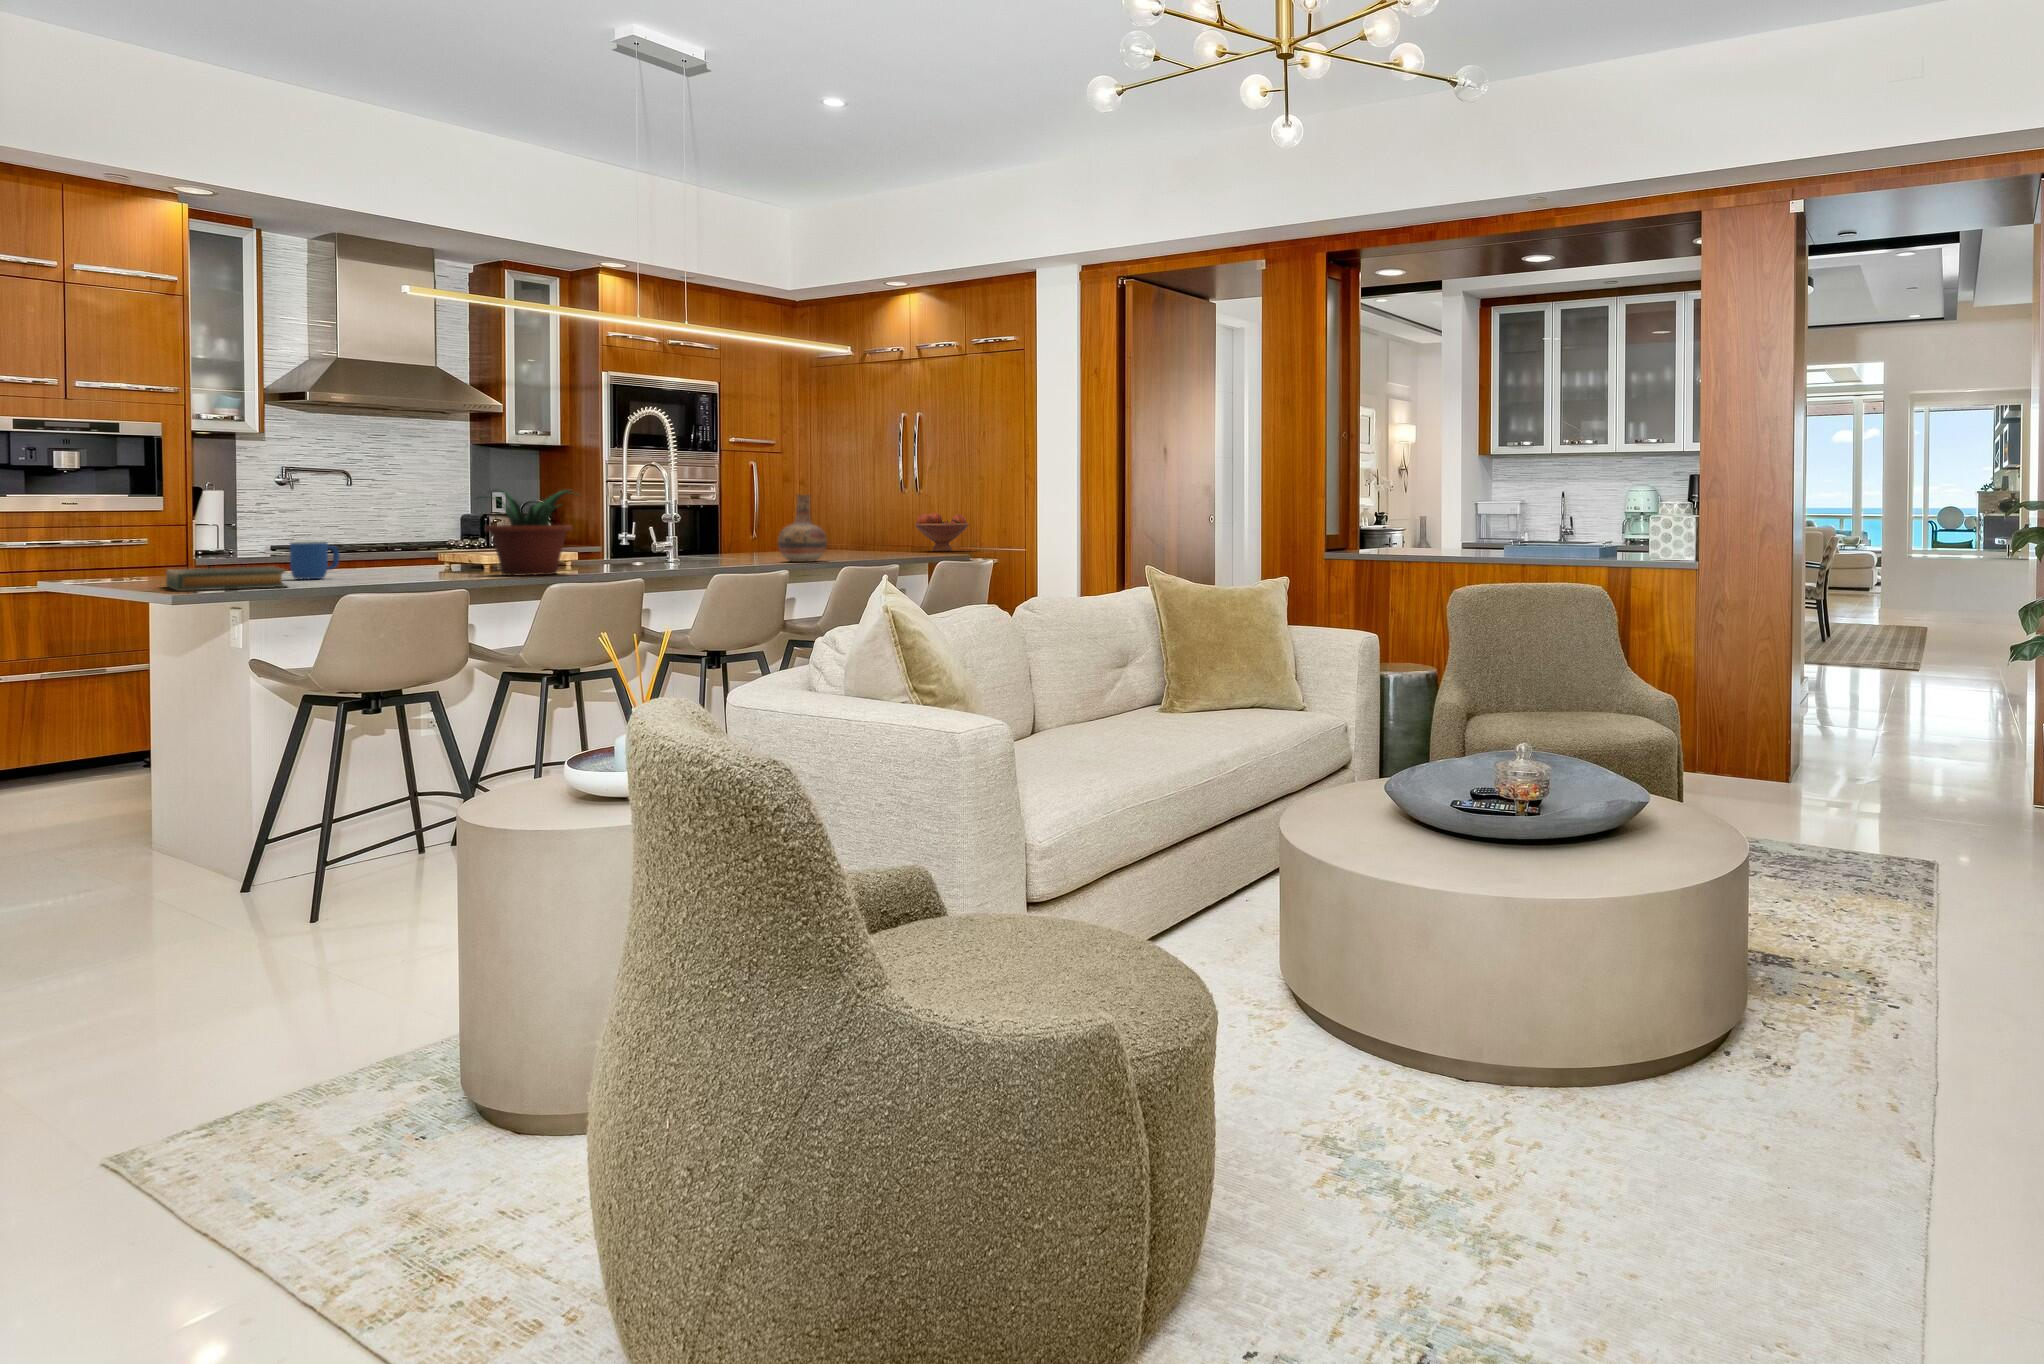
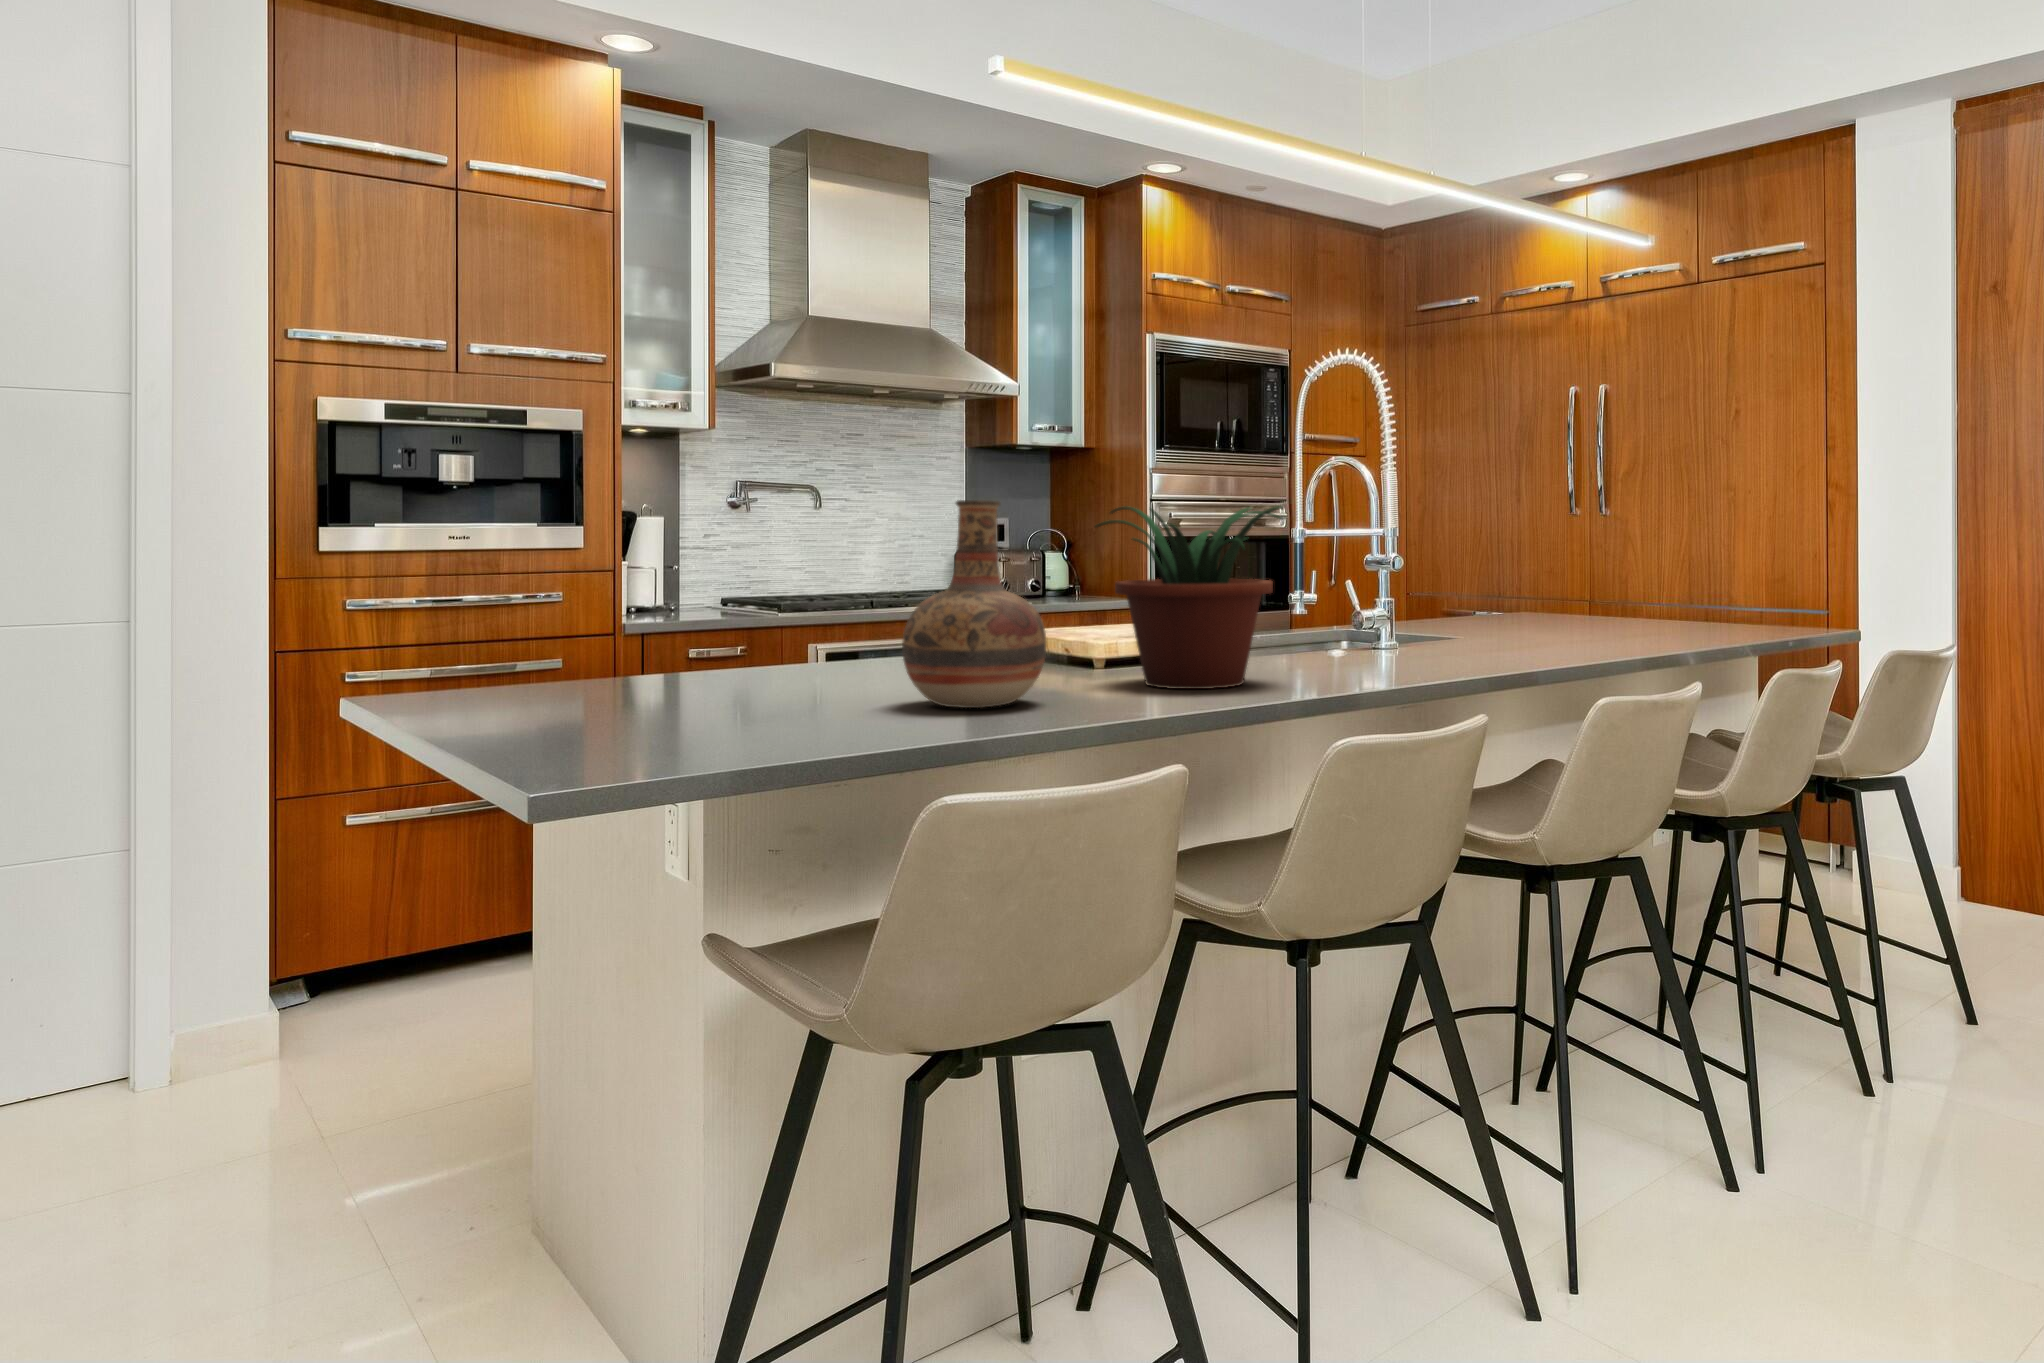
vase: present [778,495,827,562] -> present [902,500,1046,708]
fruit bowl: present [915,513,969,552] -> none [1621,545,1712,610]
mug: present [290,541,339,580] -> none [776,616,862,698]
hardback book: present [166,566,287,591] -> none [551,679,793,760]

